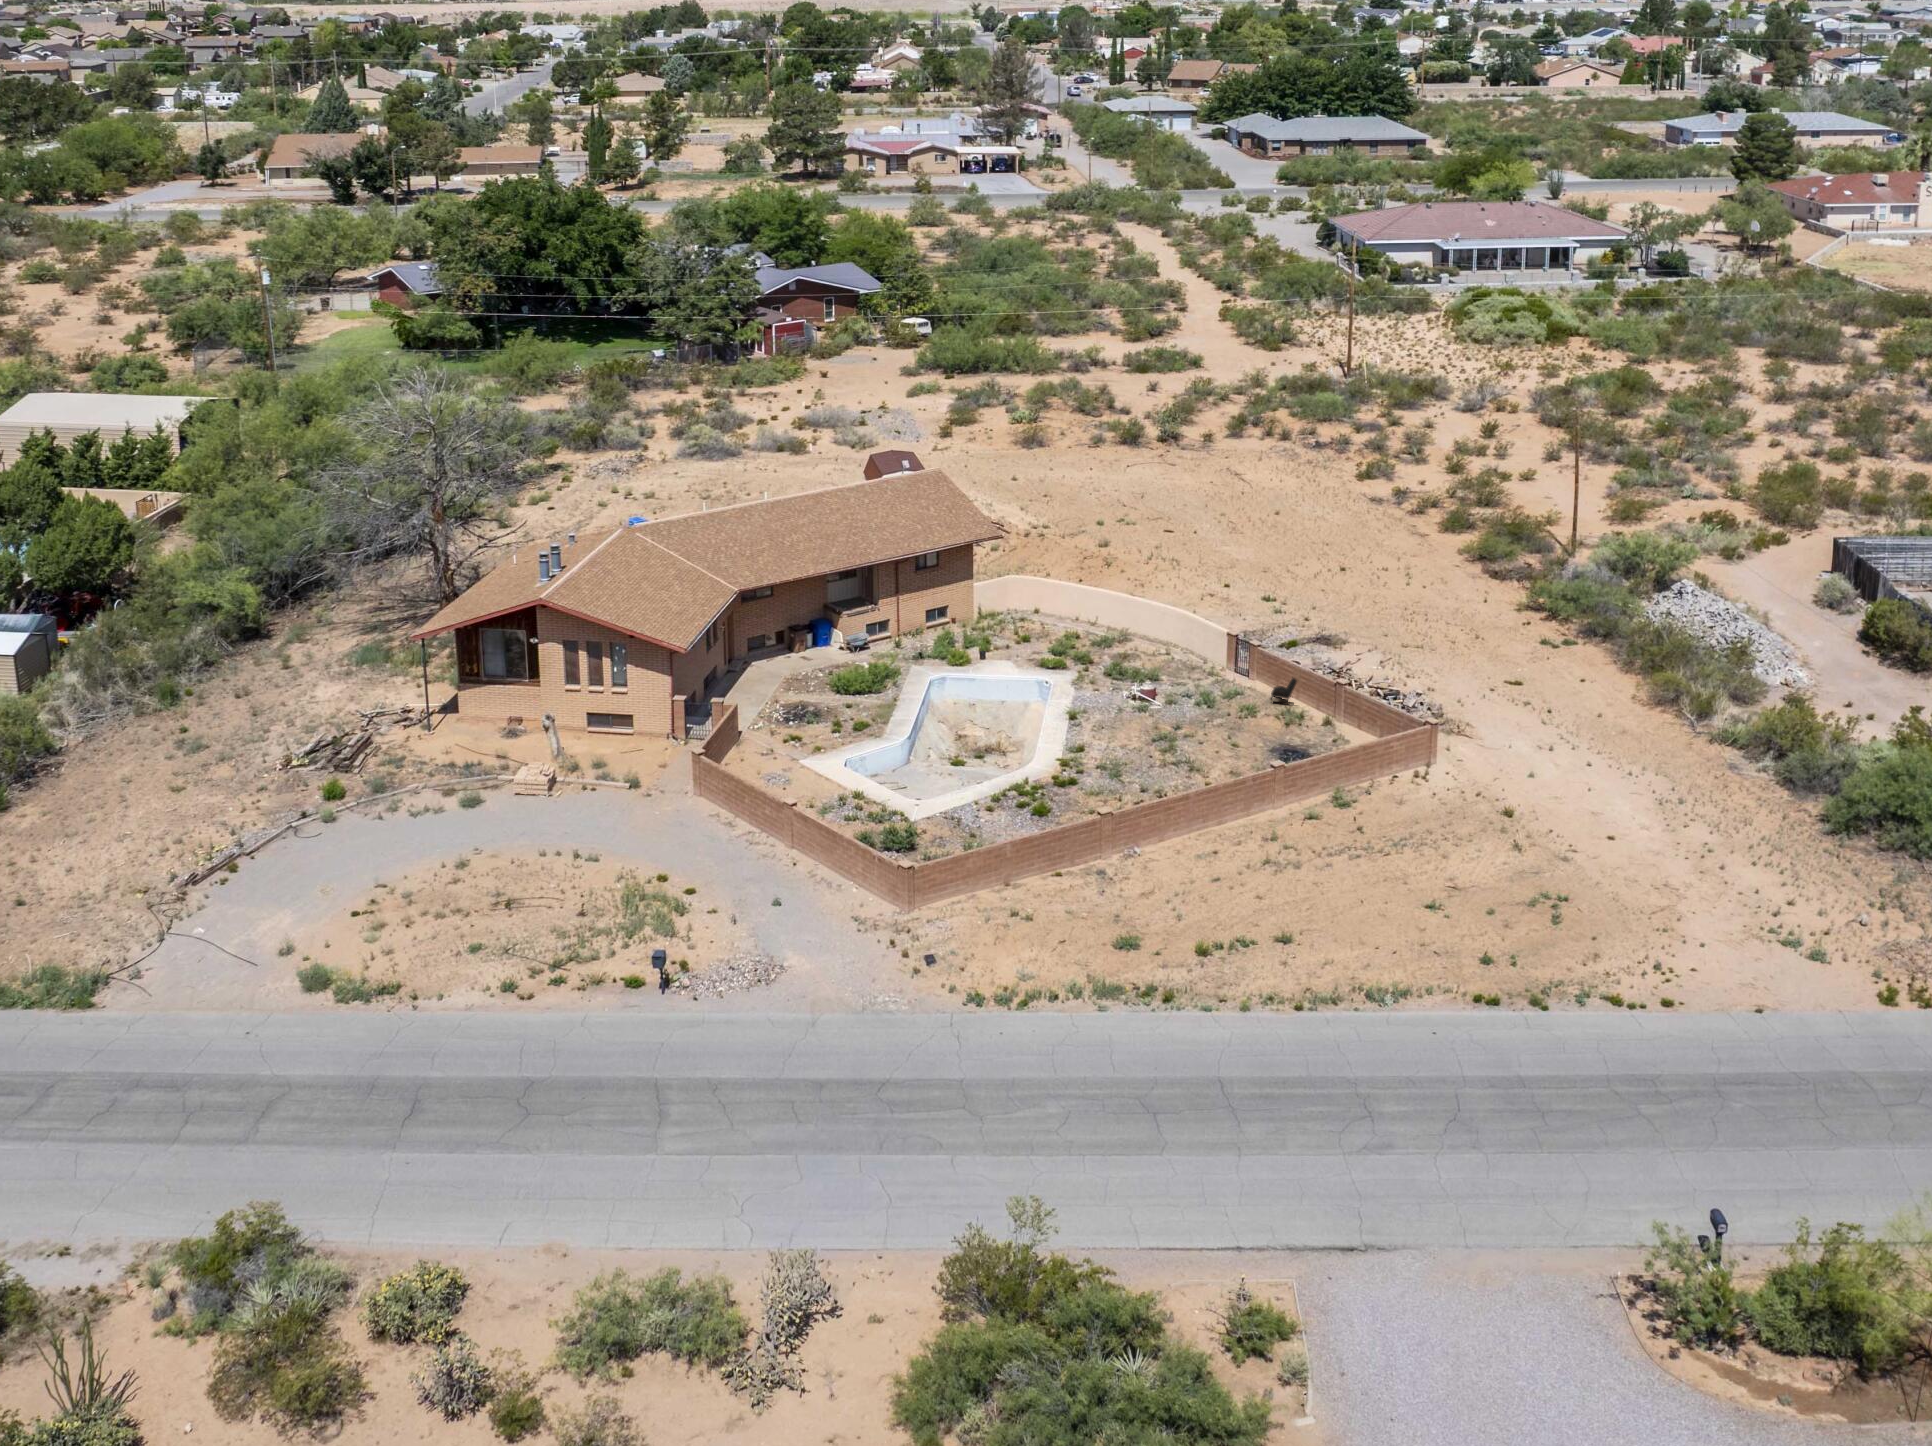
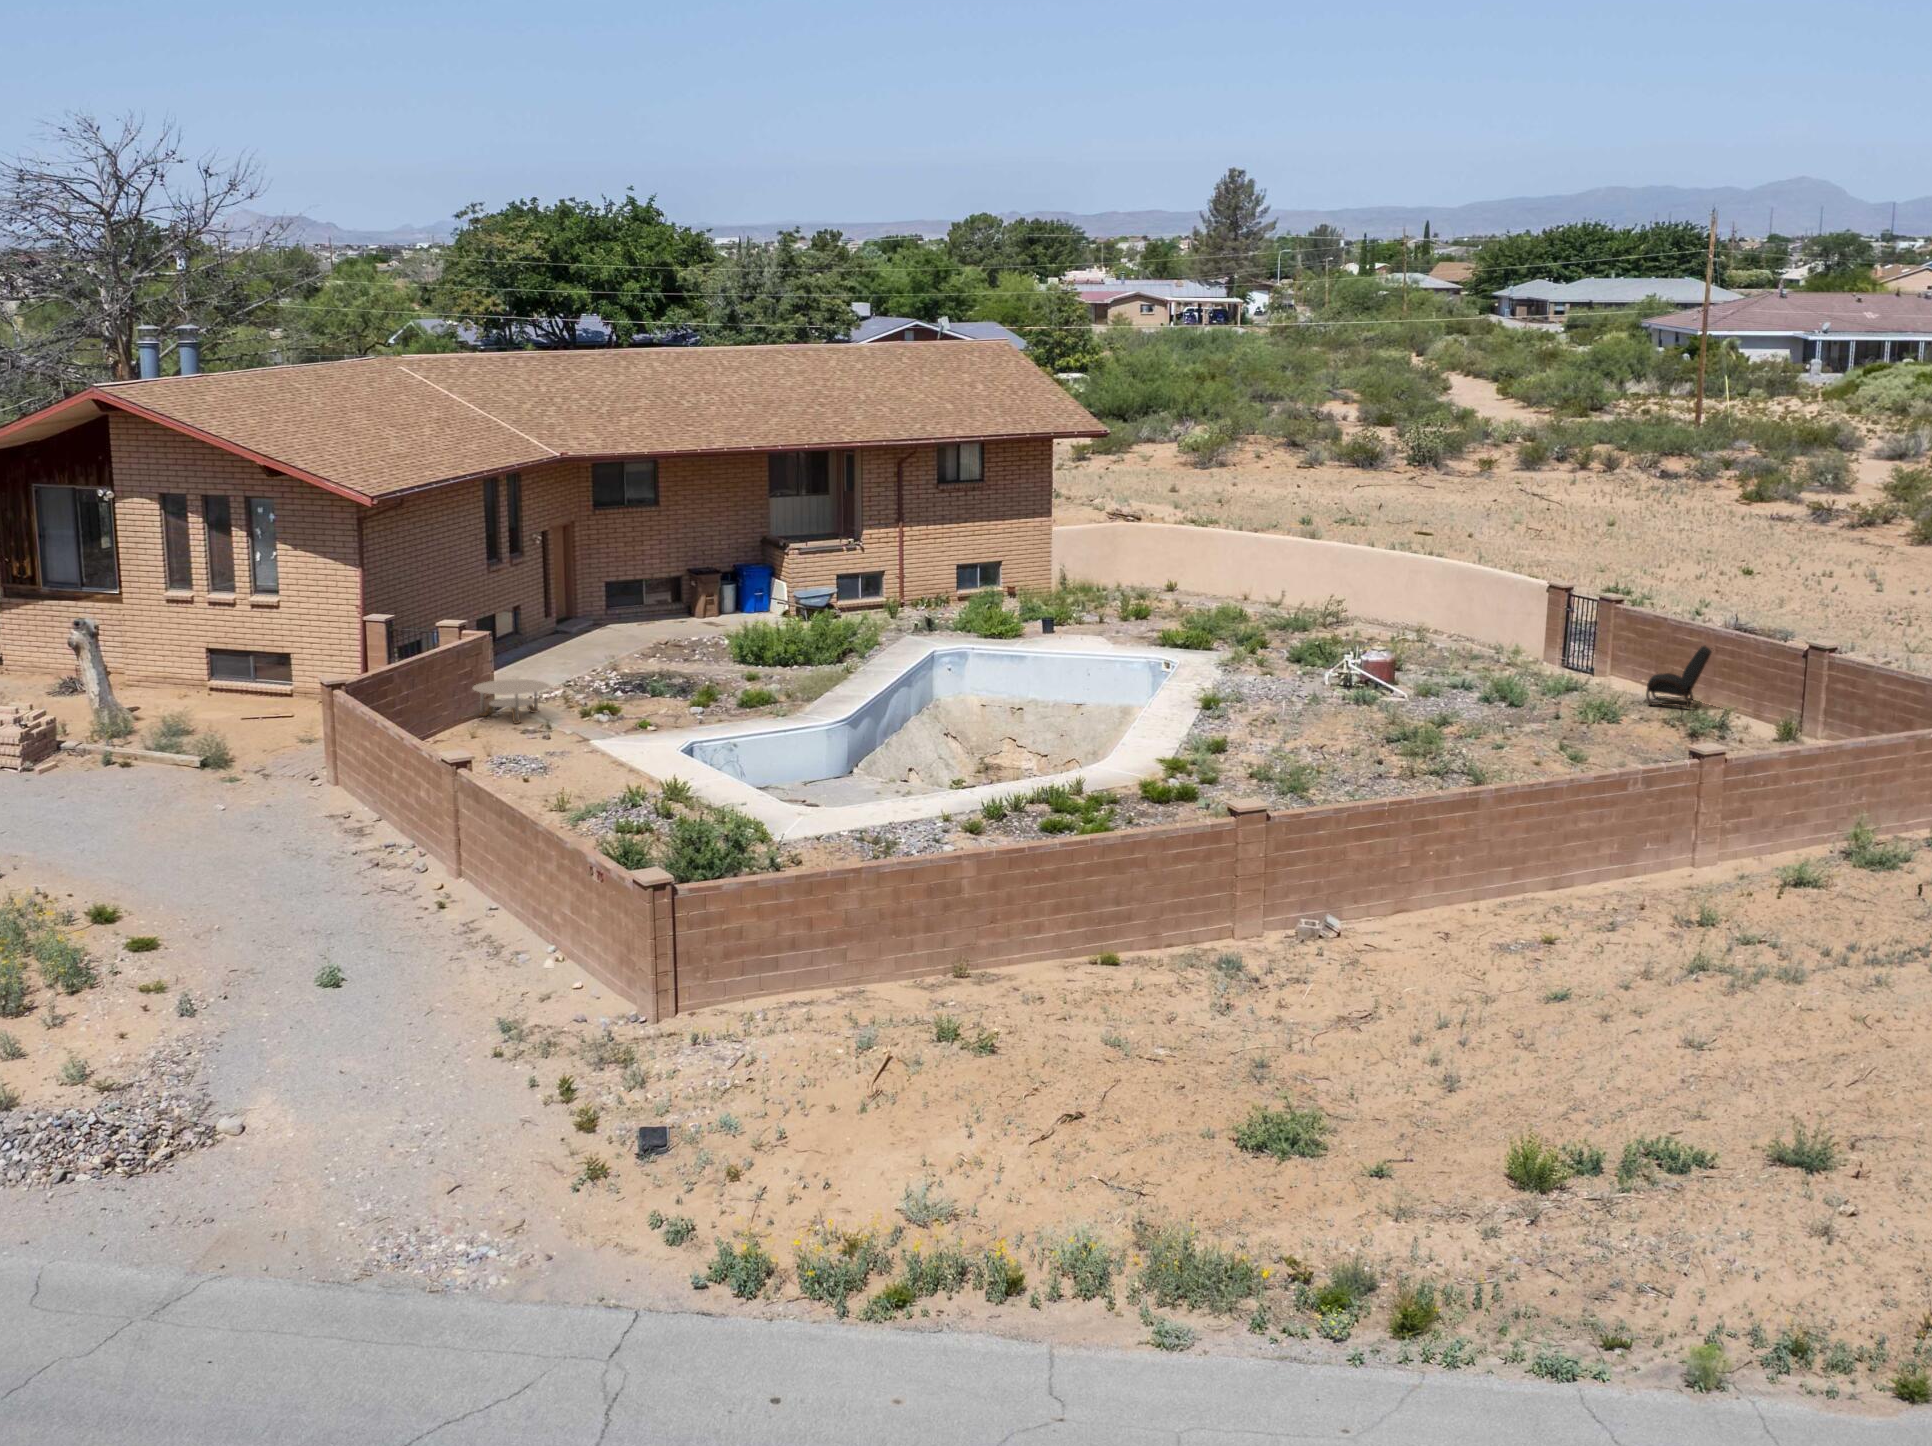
round table: none [732,724,768,750] -> present [473,679,549,724]

